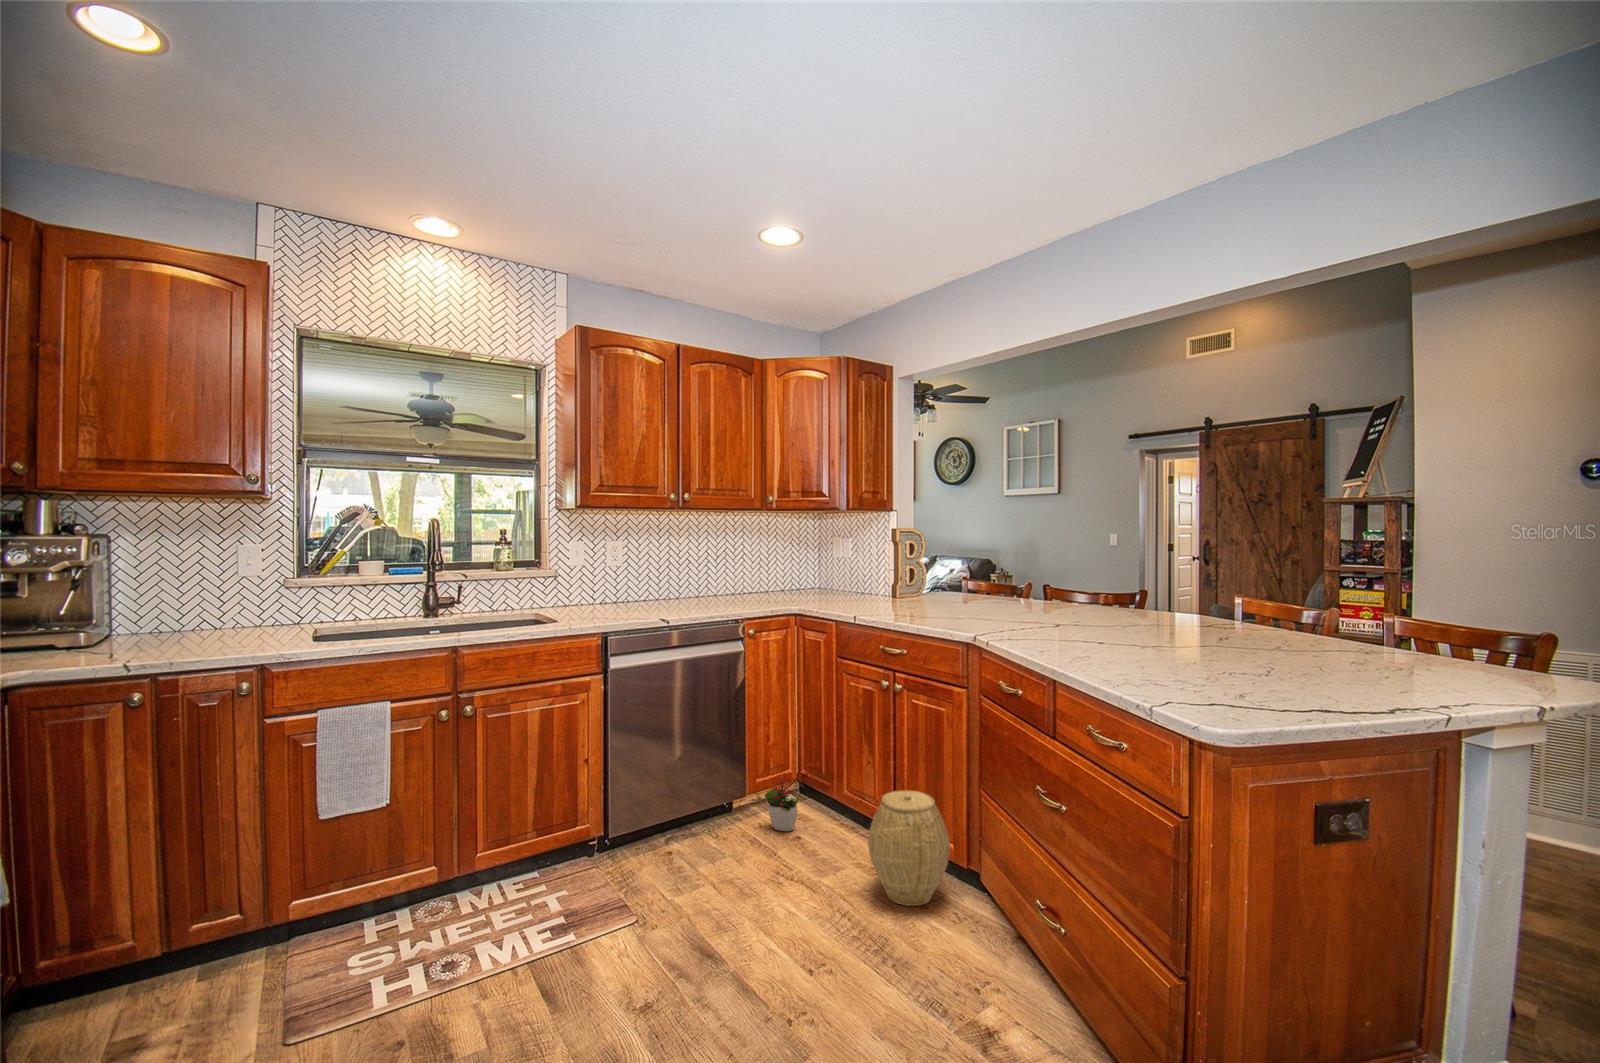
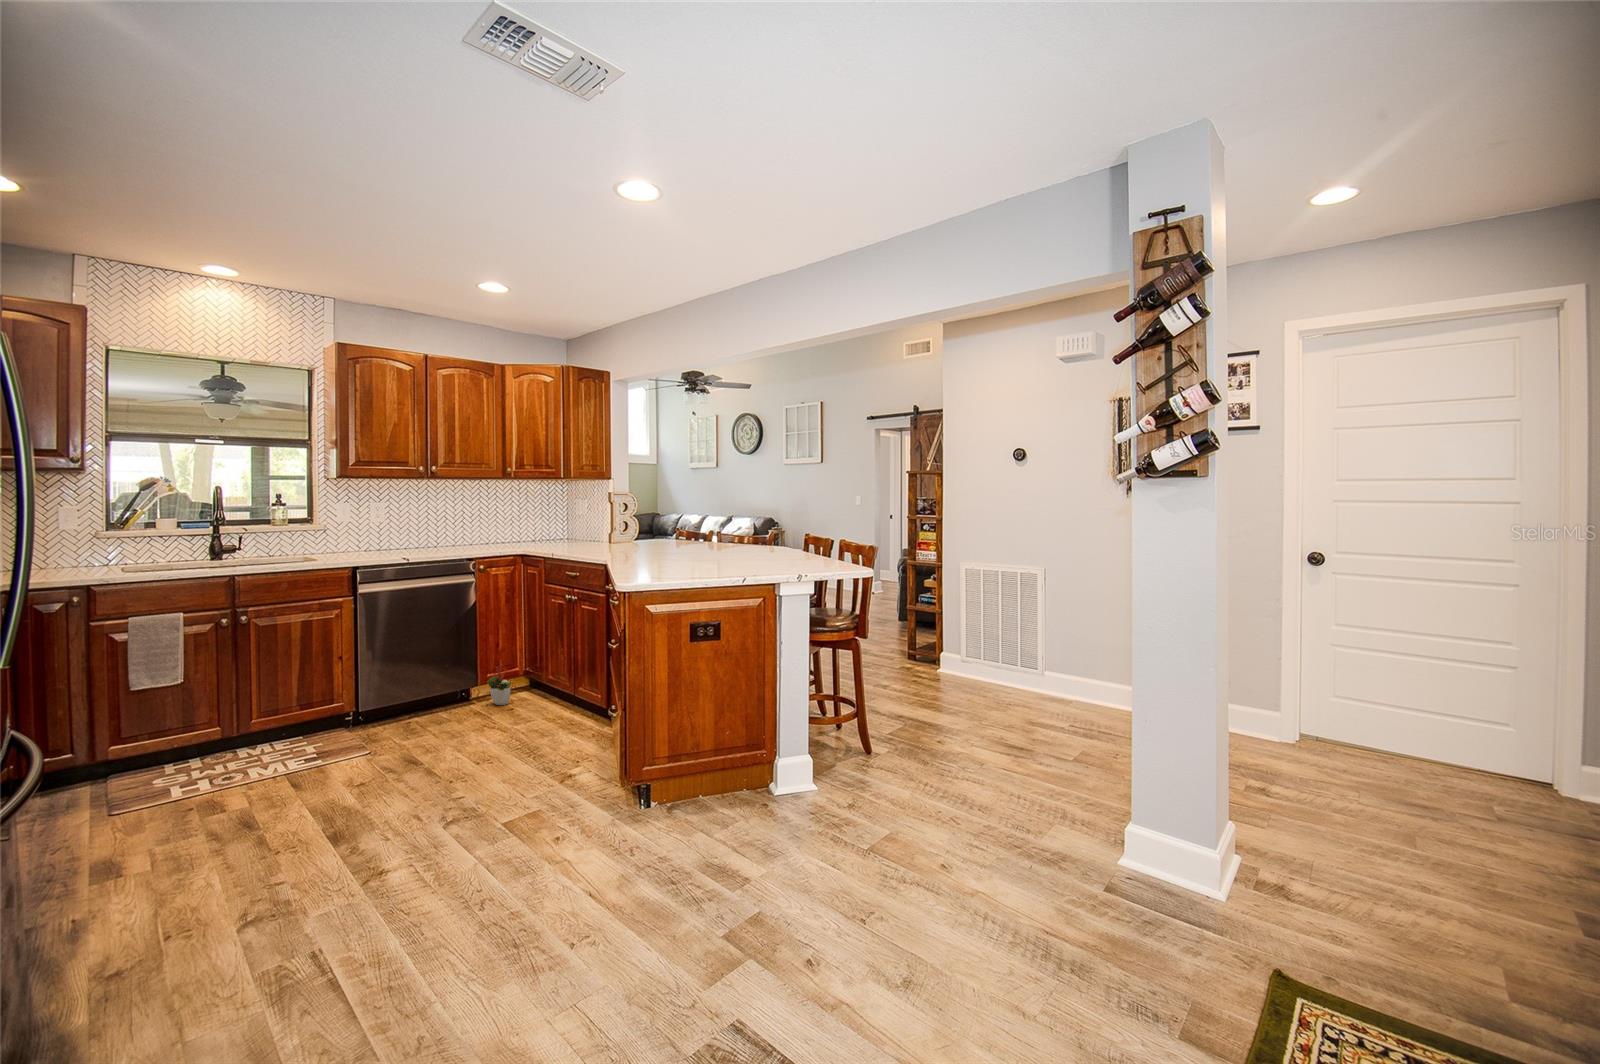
woven basket: present [868,790,950,906] -> none [533,667,588,734]

